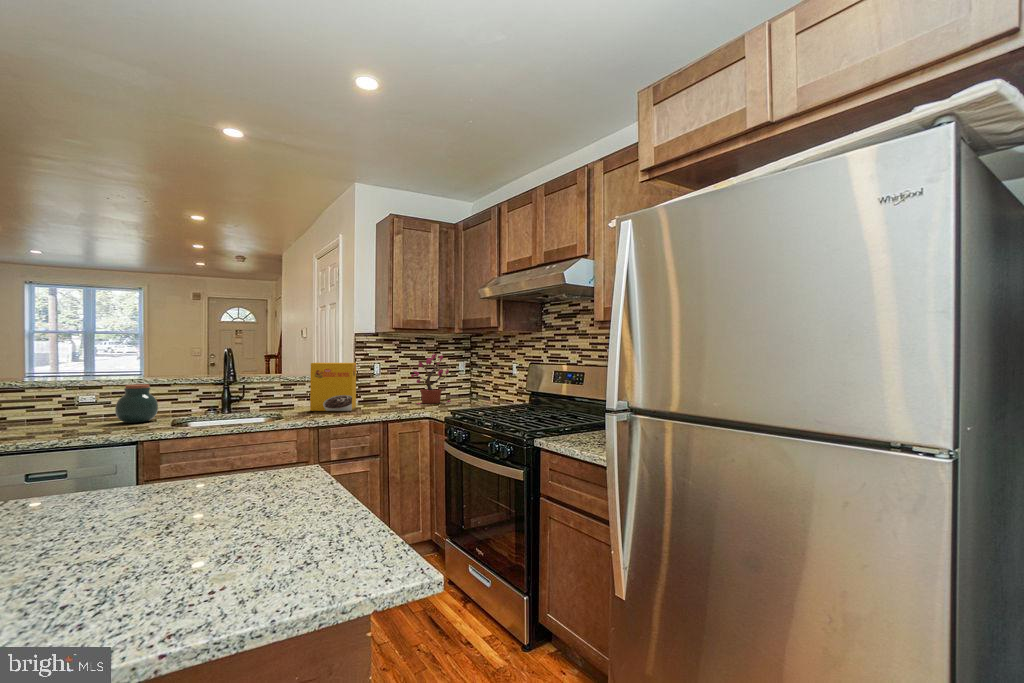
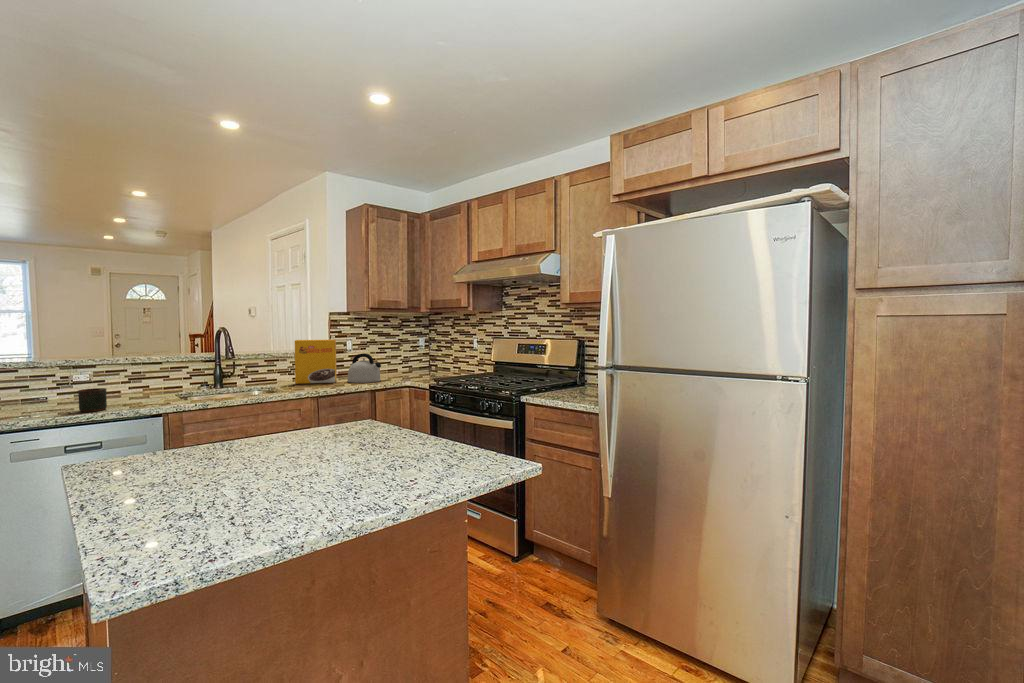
potted plant: present [411,354,451,404] -> none [380,331,416,376]
kettle: none [364,379,401,412] -> present [348,353,381,383]
jar: present [115,384,158,423] -> none [112,363,153,399]
mug: none [60,411,90,436] -> present [78,388,107,412]

